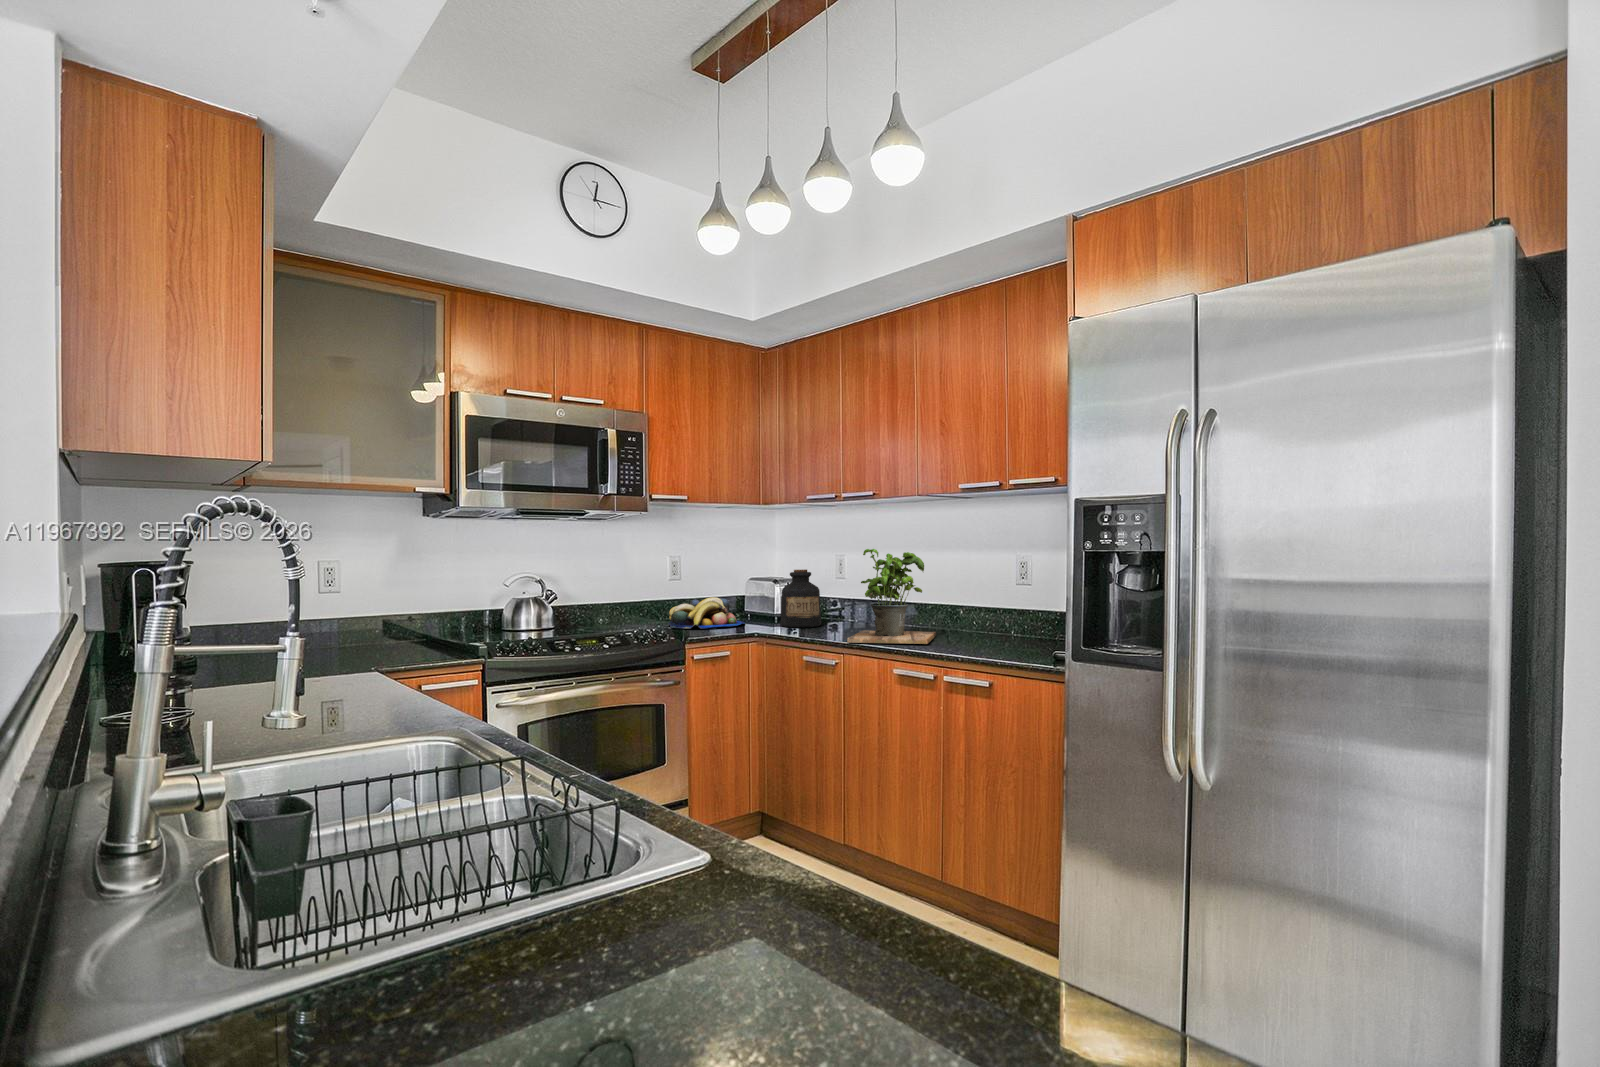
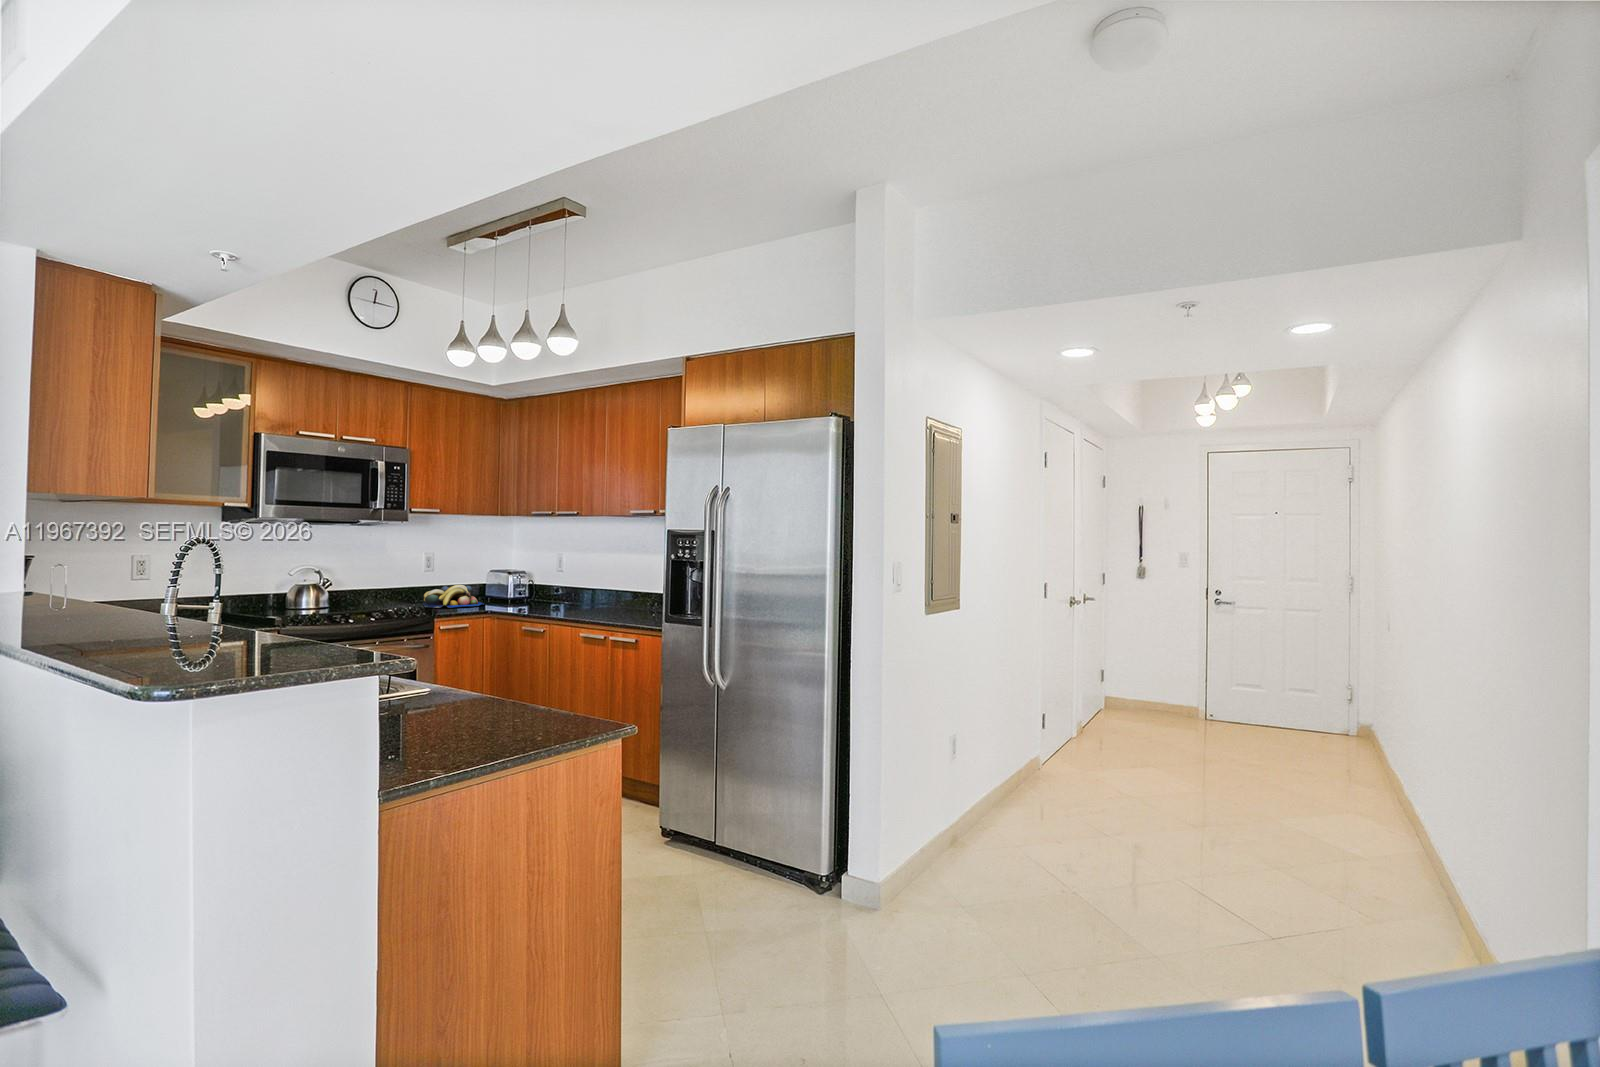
potted plant: present [847,549,936,644] -> none [554,553,620,618]
bottle: present [781,570,822,627] -> none [511,565,543,607]

